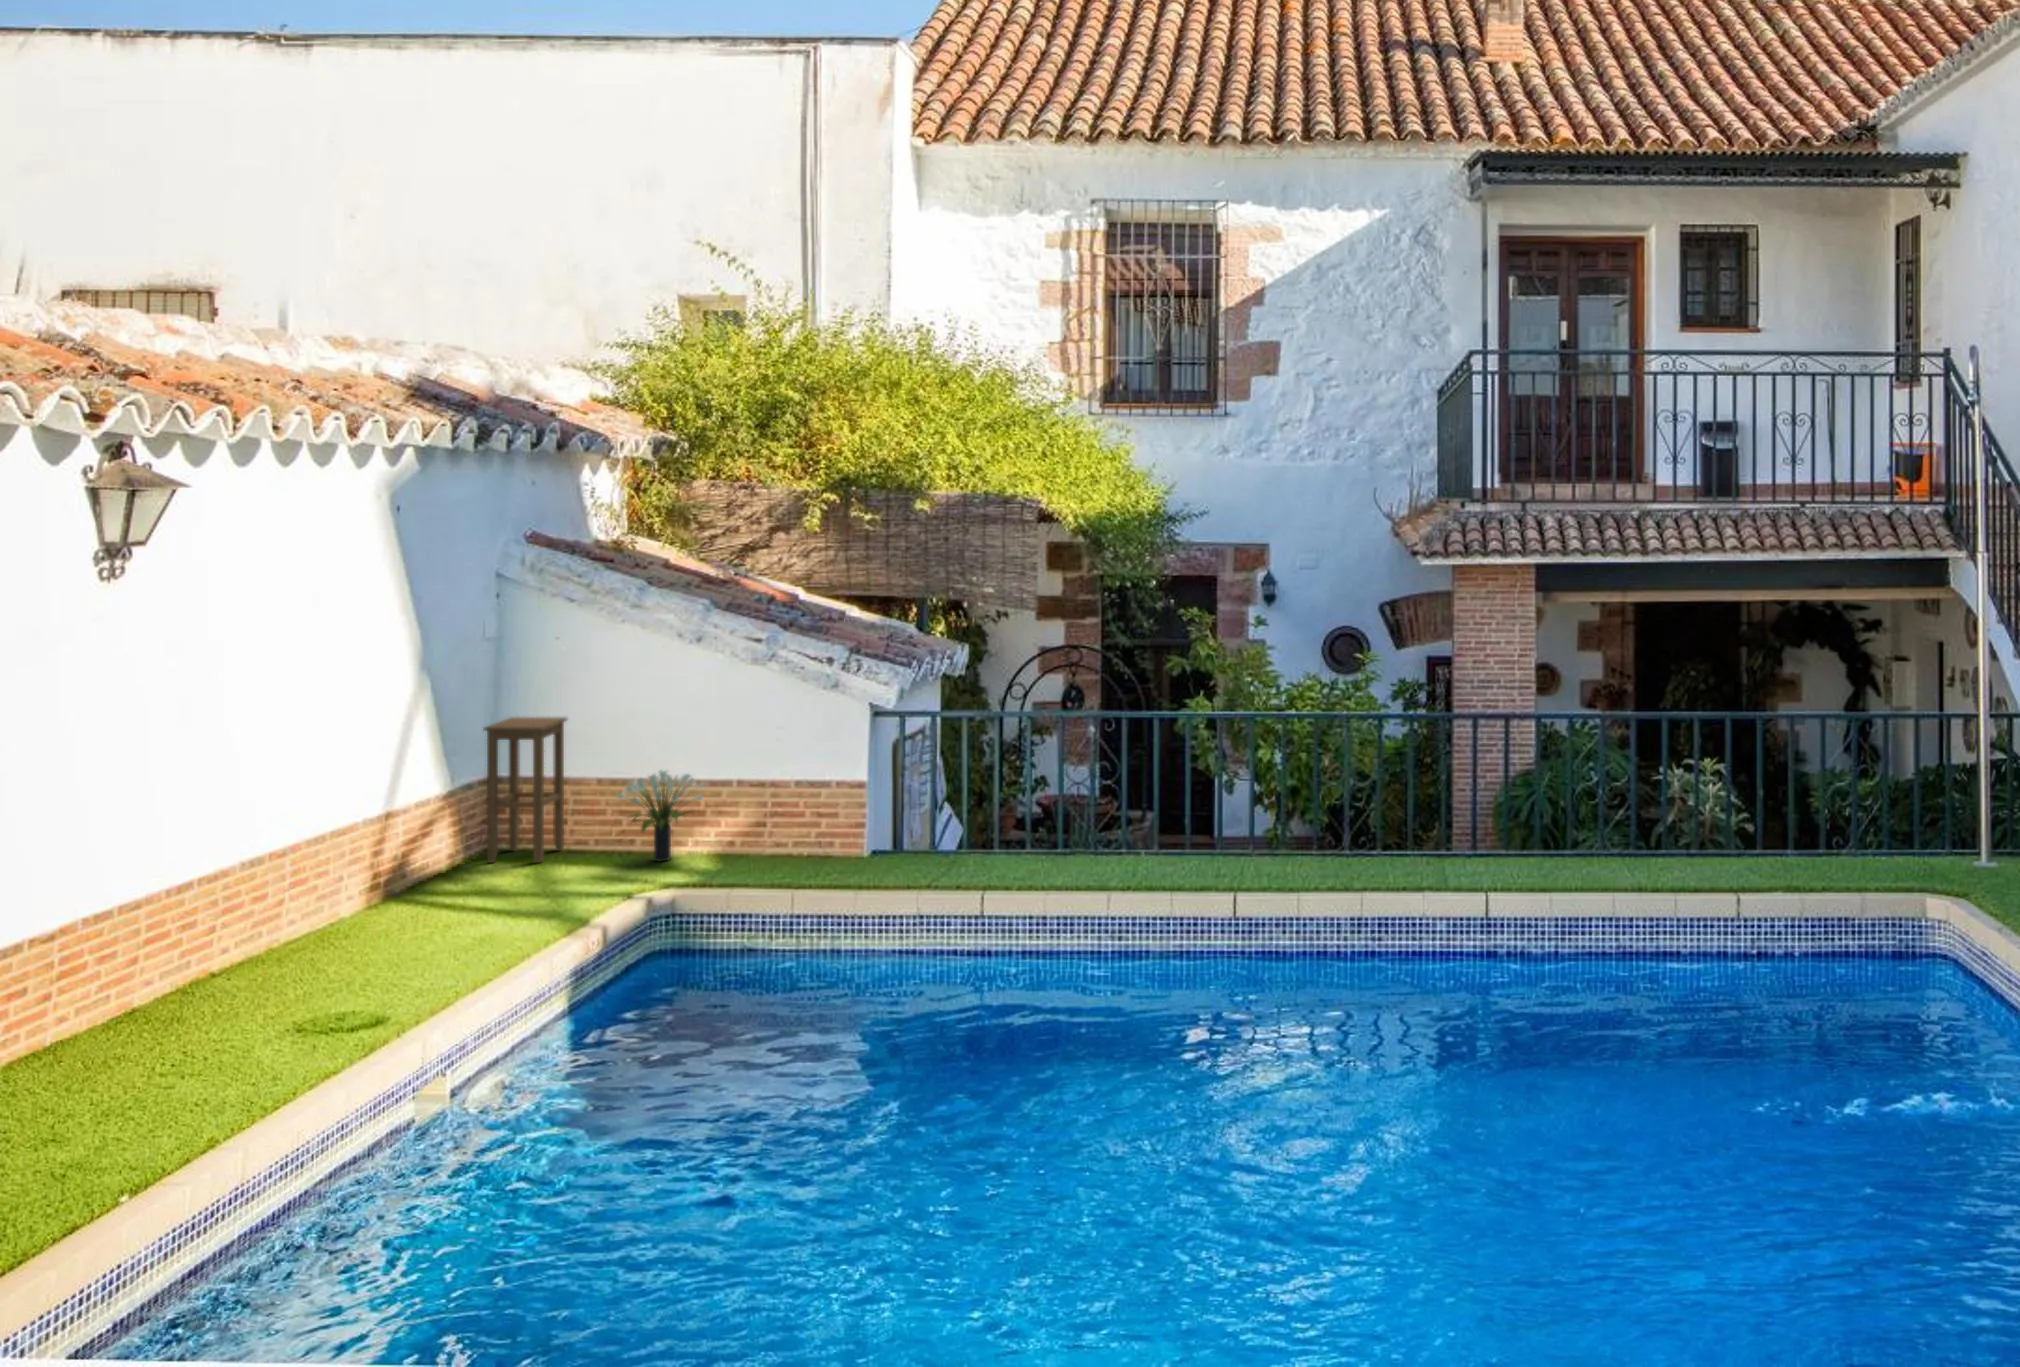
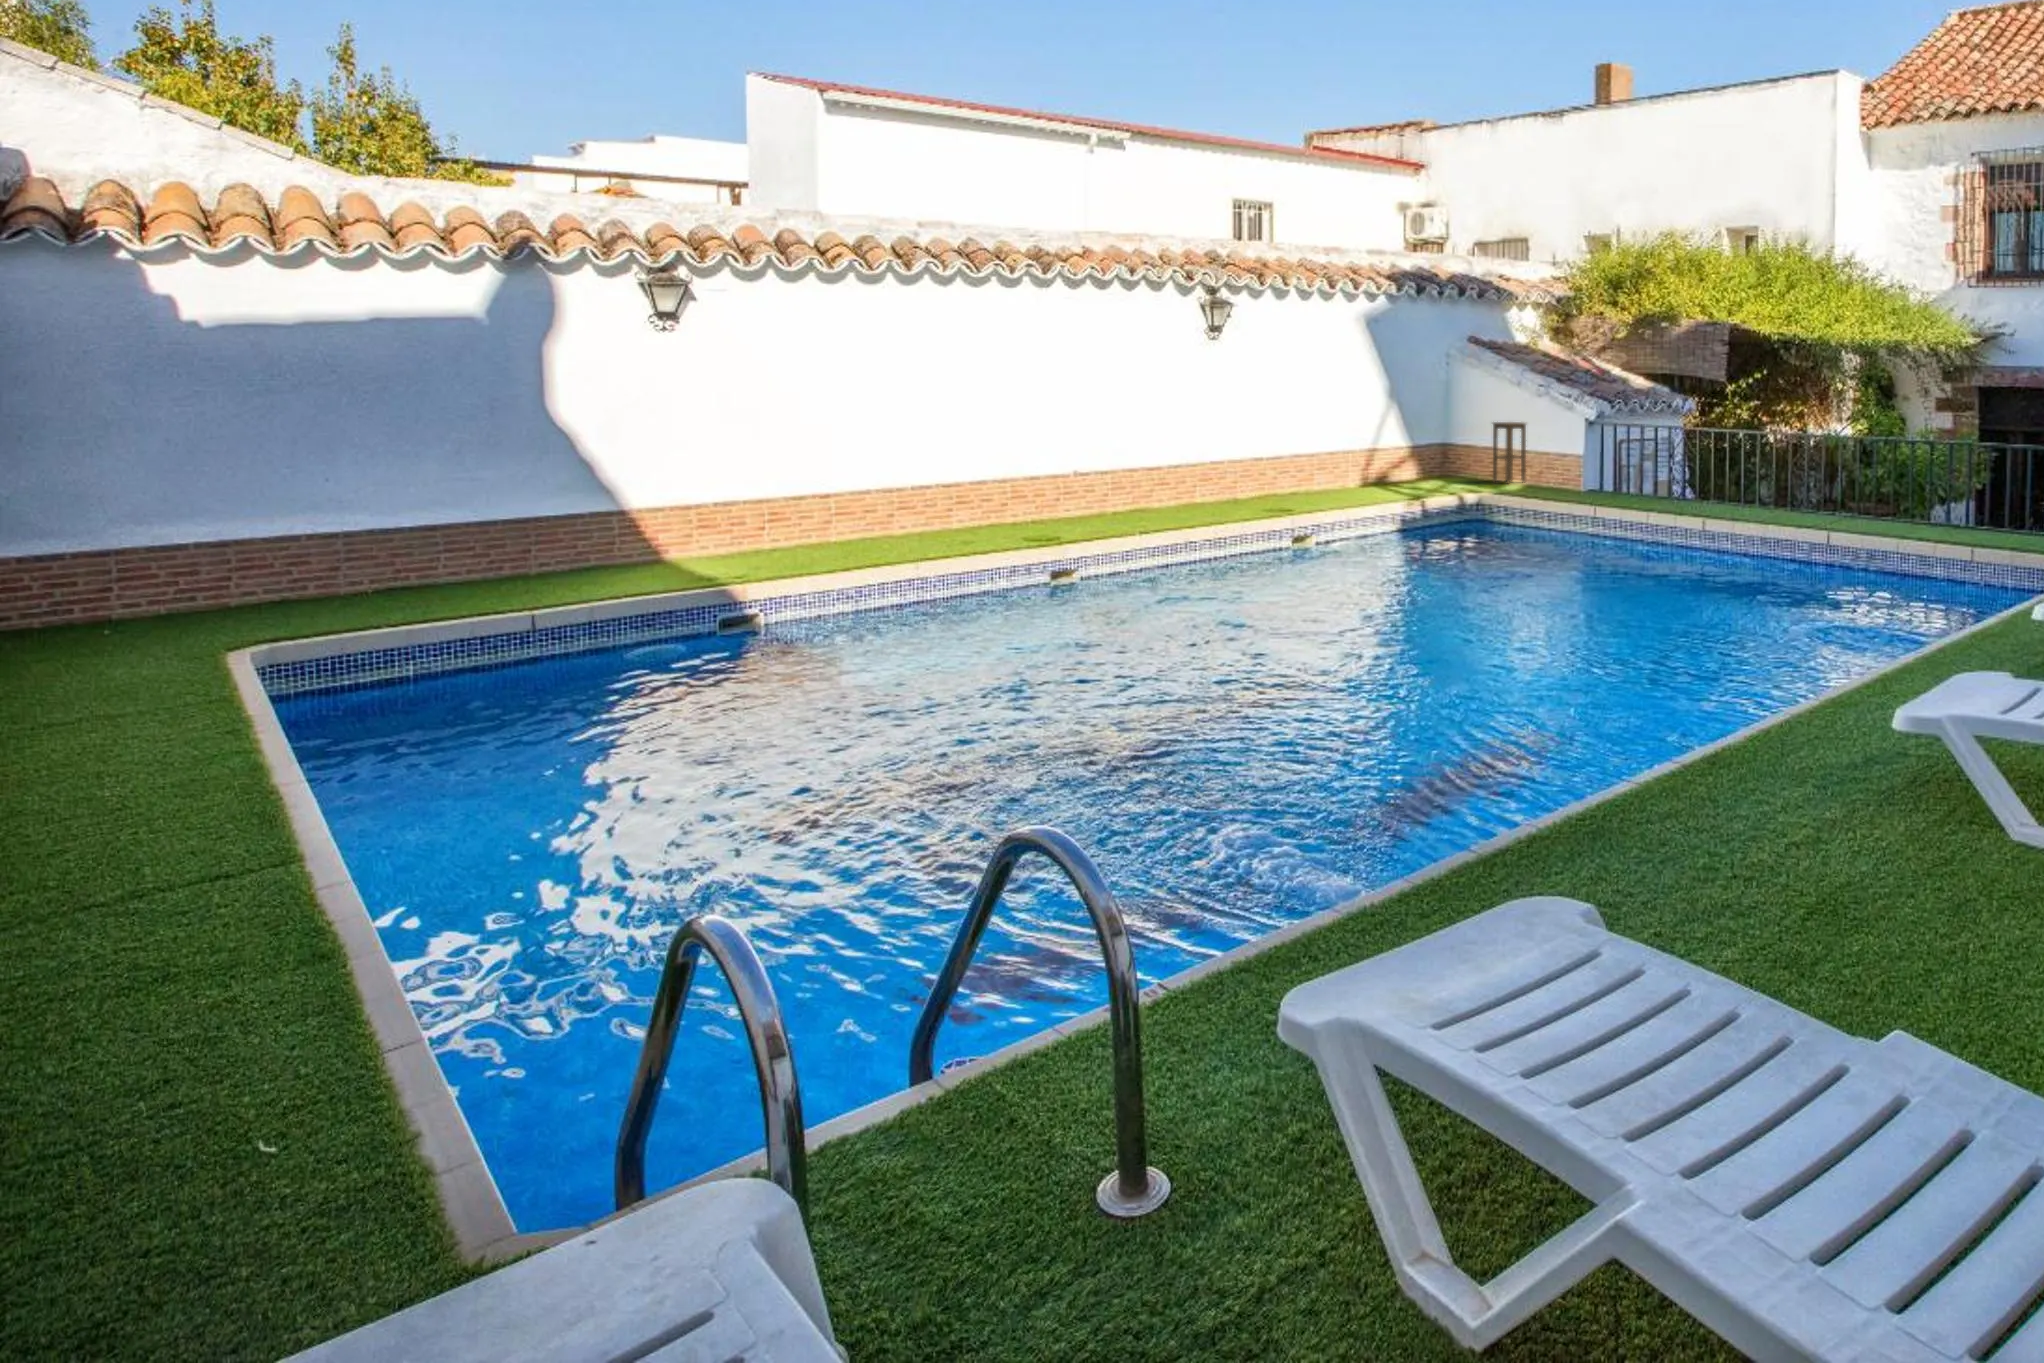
potted plant: present [618,771,705,861] -> none [1528,446,1567,488]

